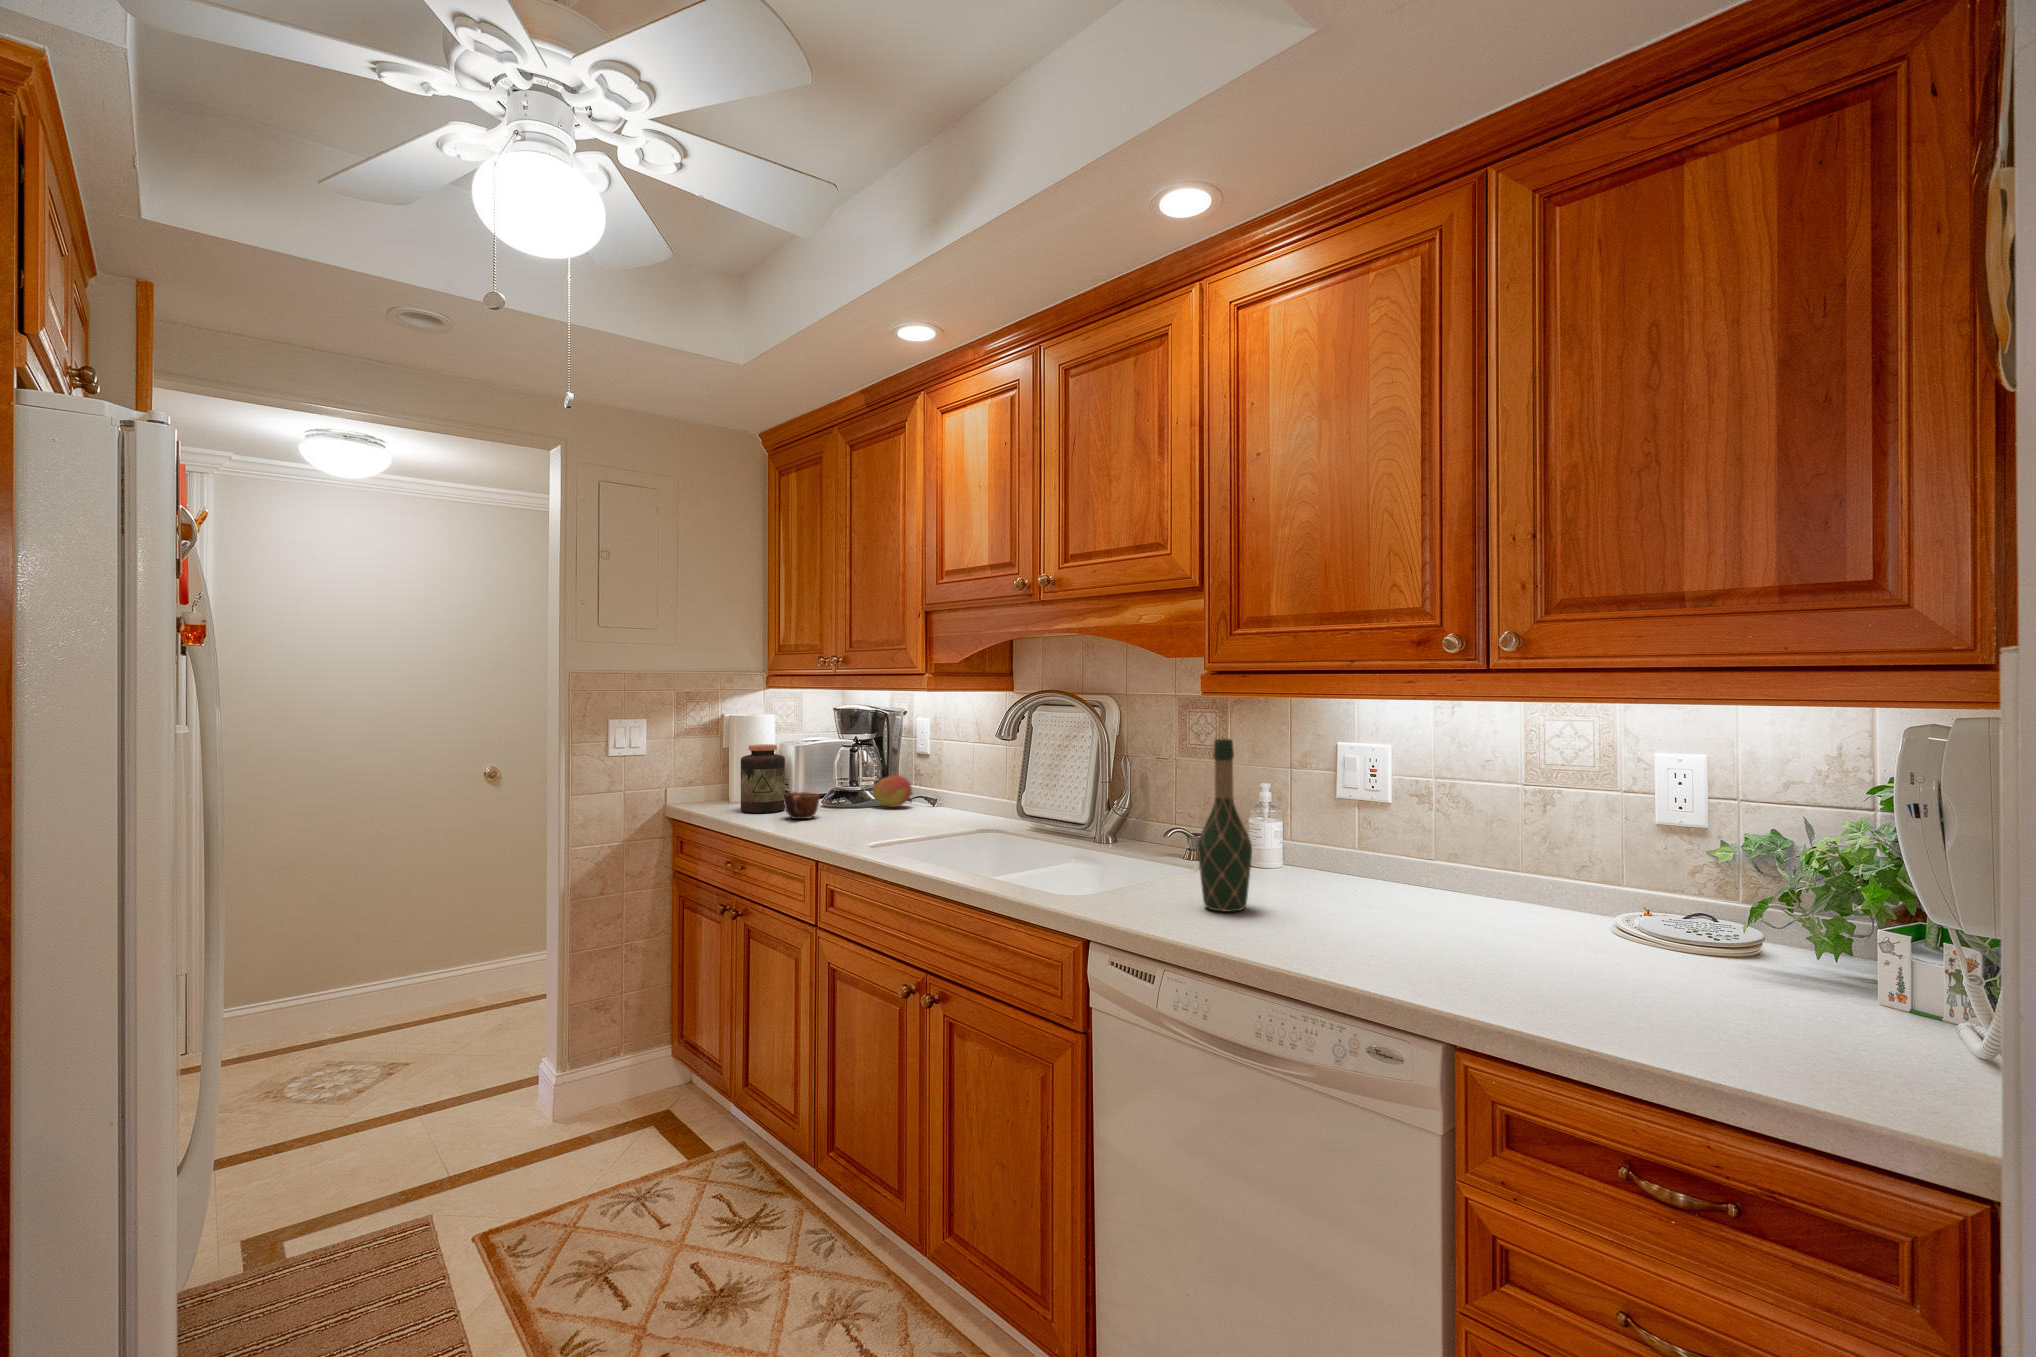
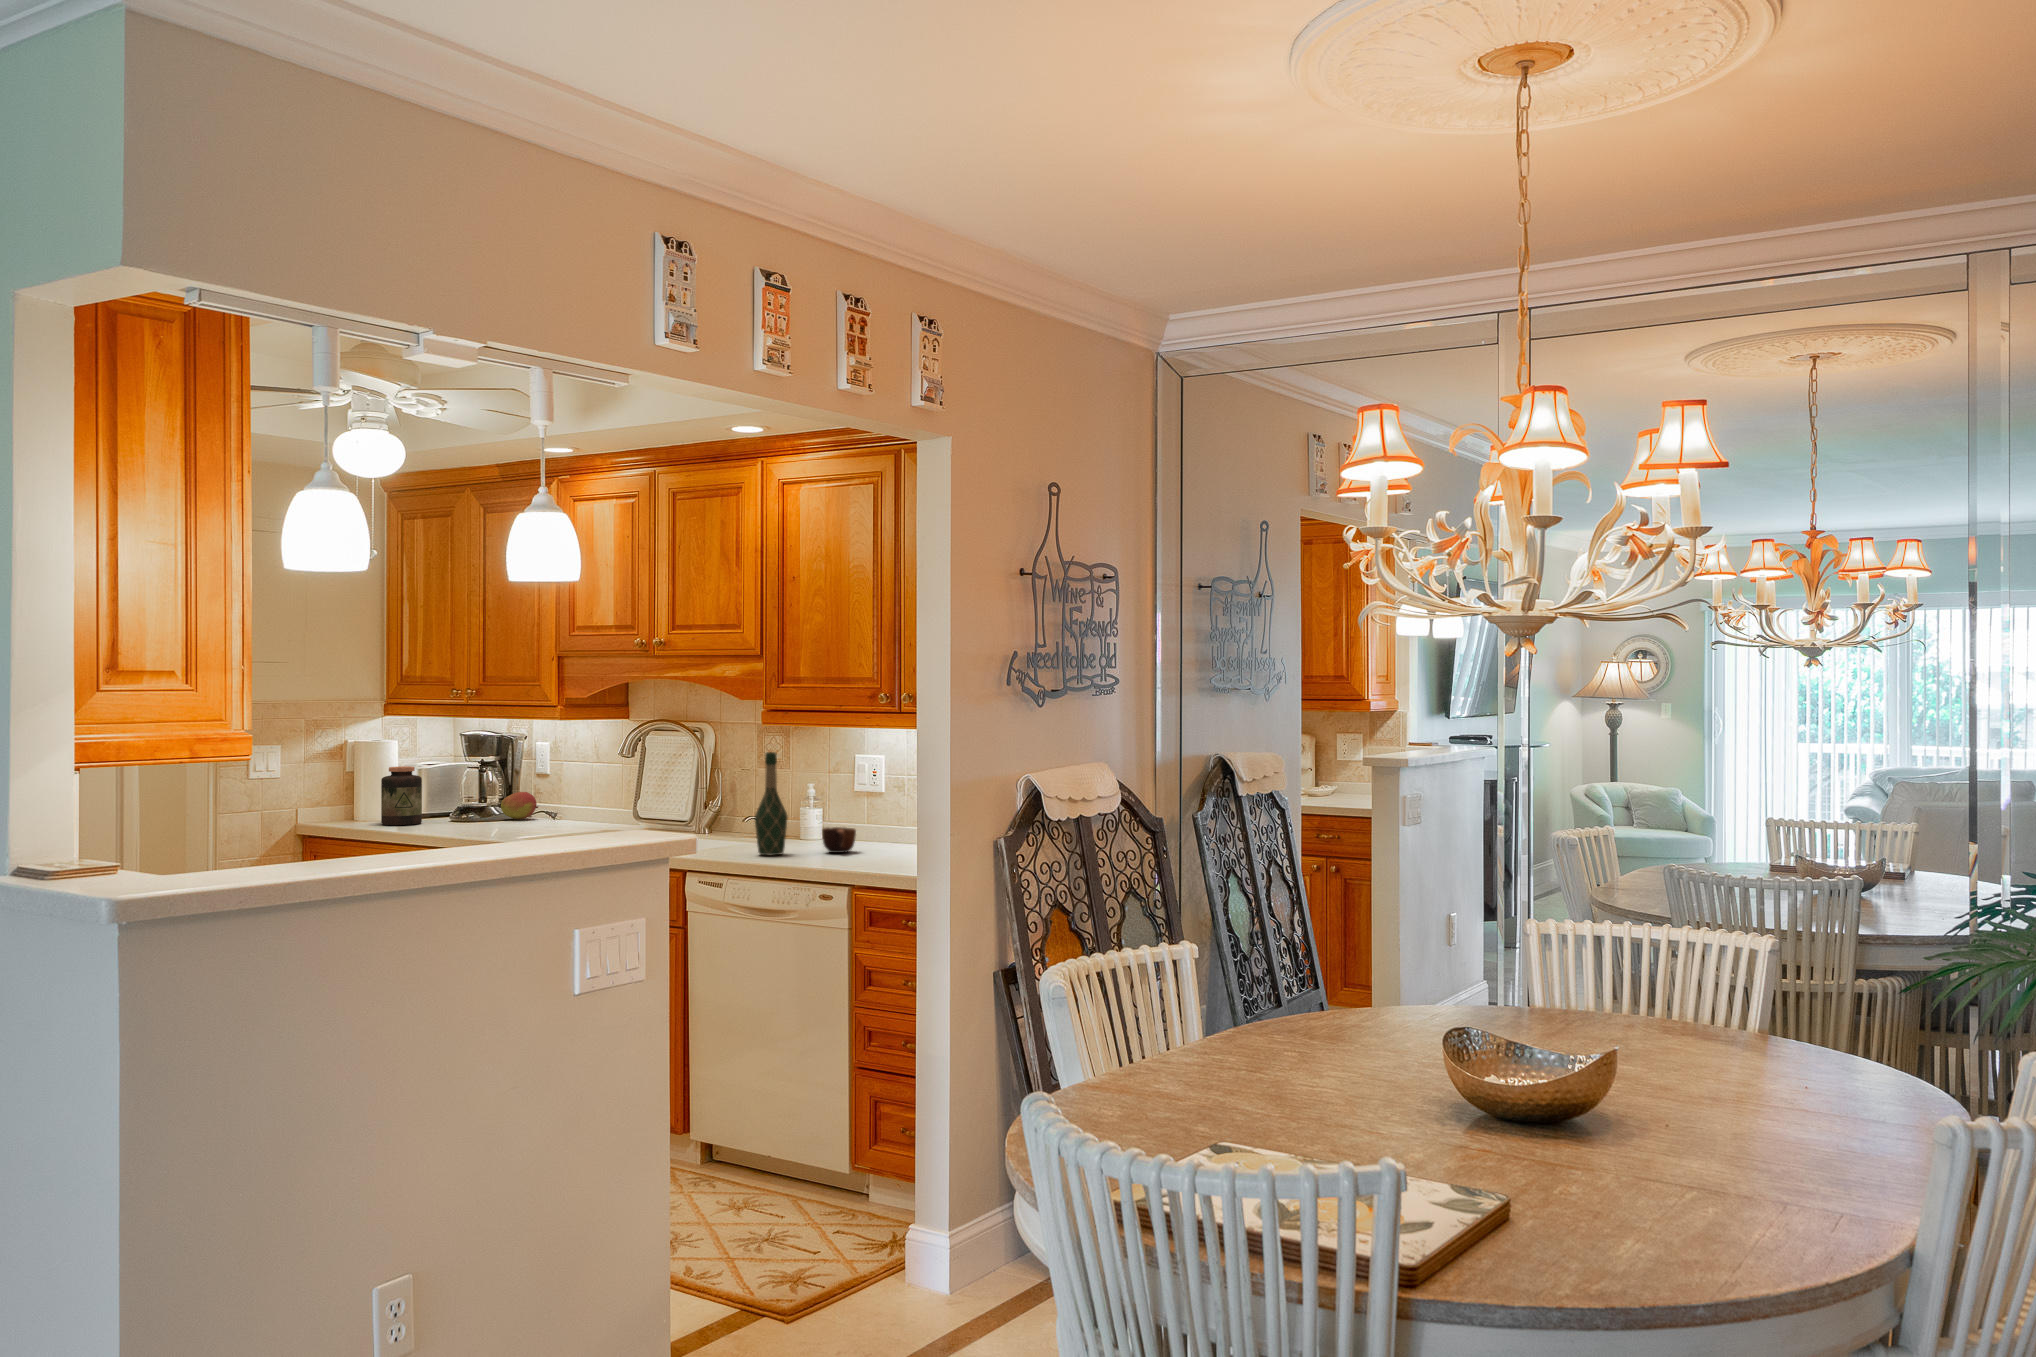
mug: present [784,792,819,819] -> present [822,827,856,853]

